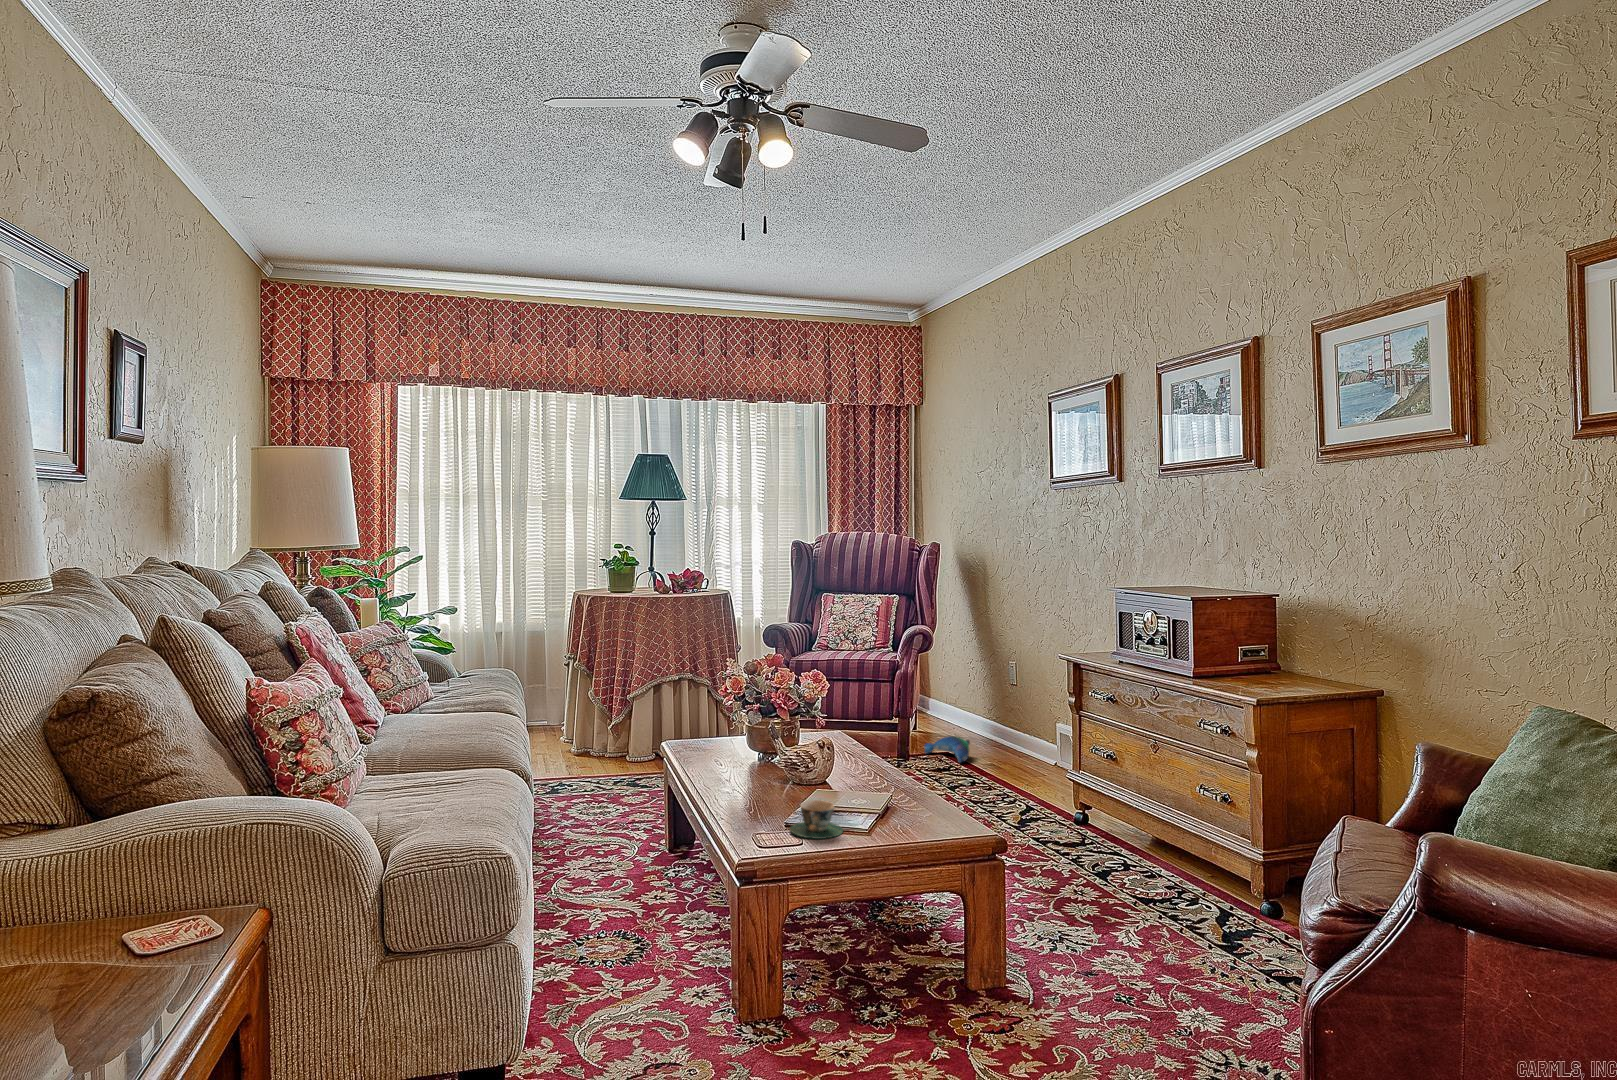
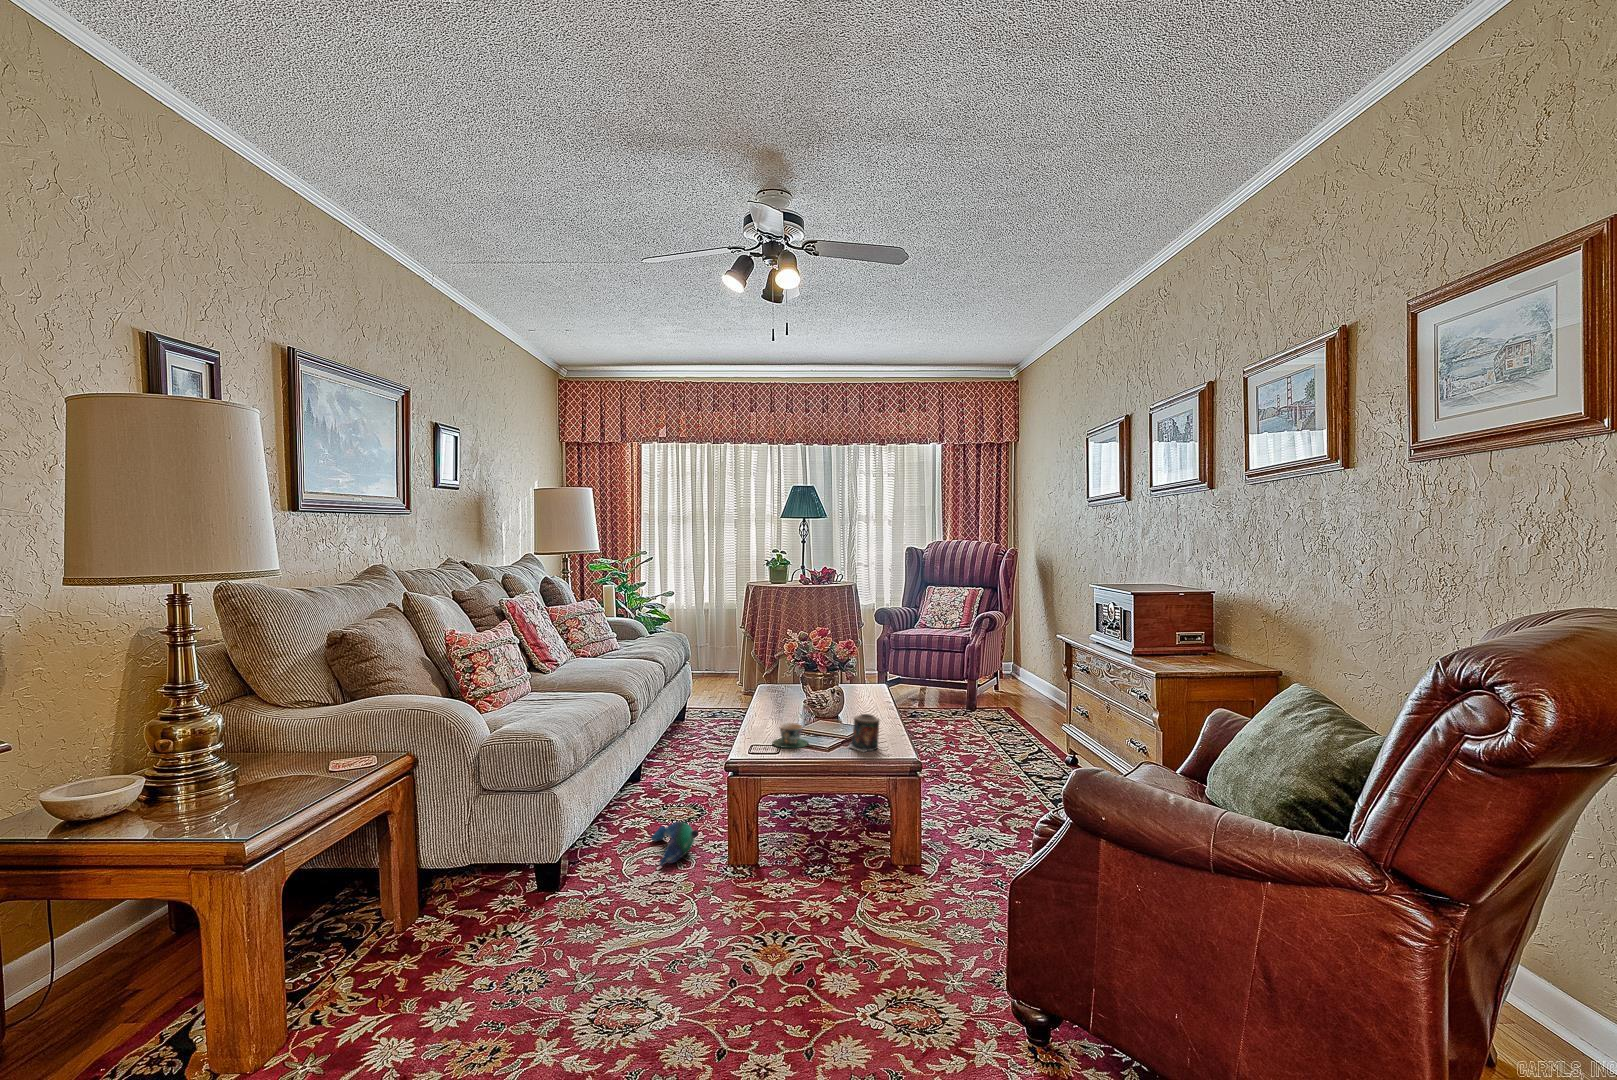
plush toy: present [924,736,970,763] -> present [651,821,698,866]
candle: none [906,780,949,837] -> present [849,714,879,752]

